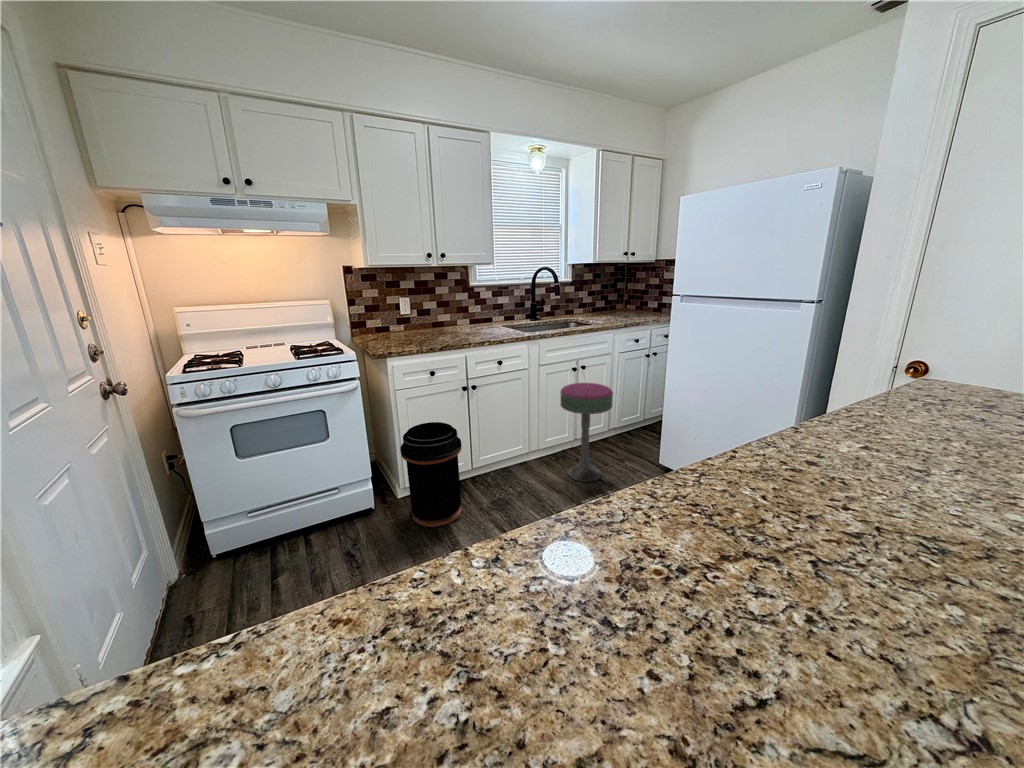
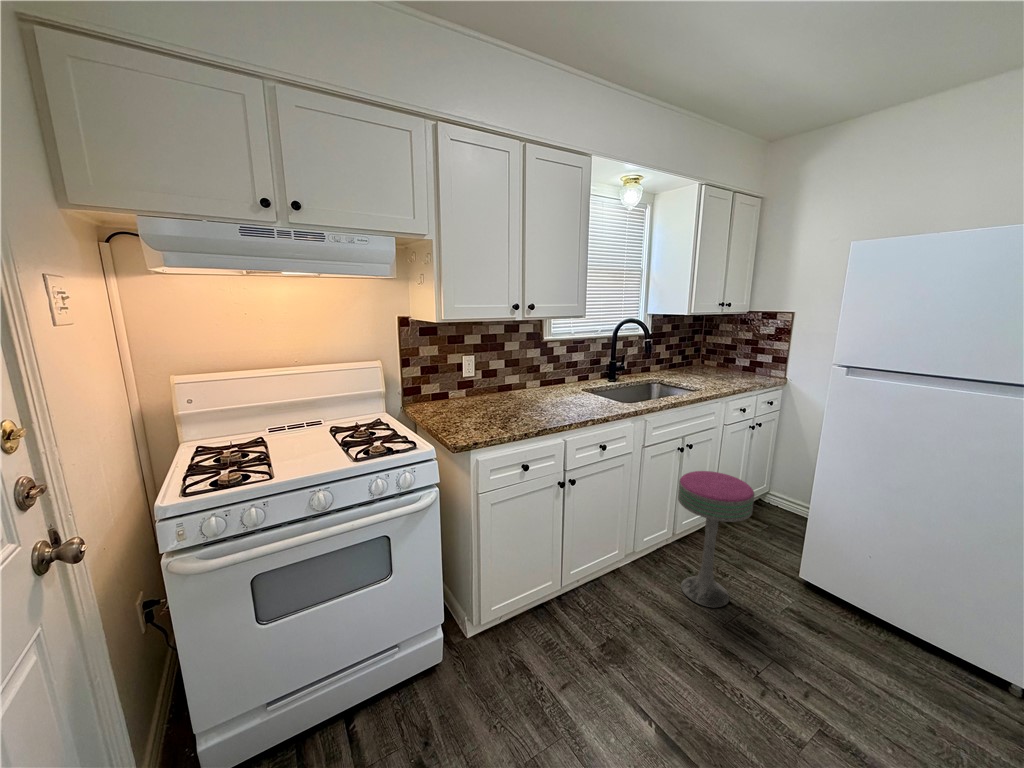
trash can: present [400,422,462,527] -> none [489,538,574,700]

